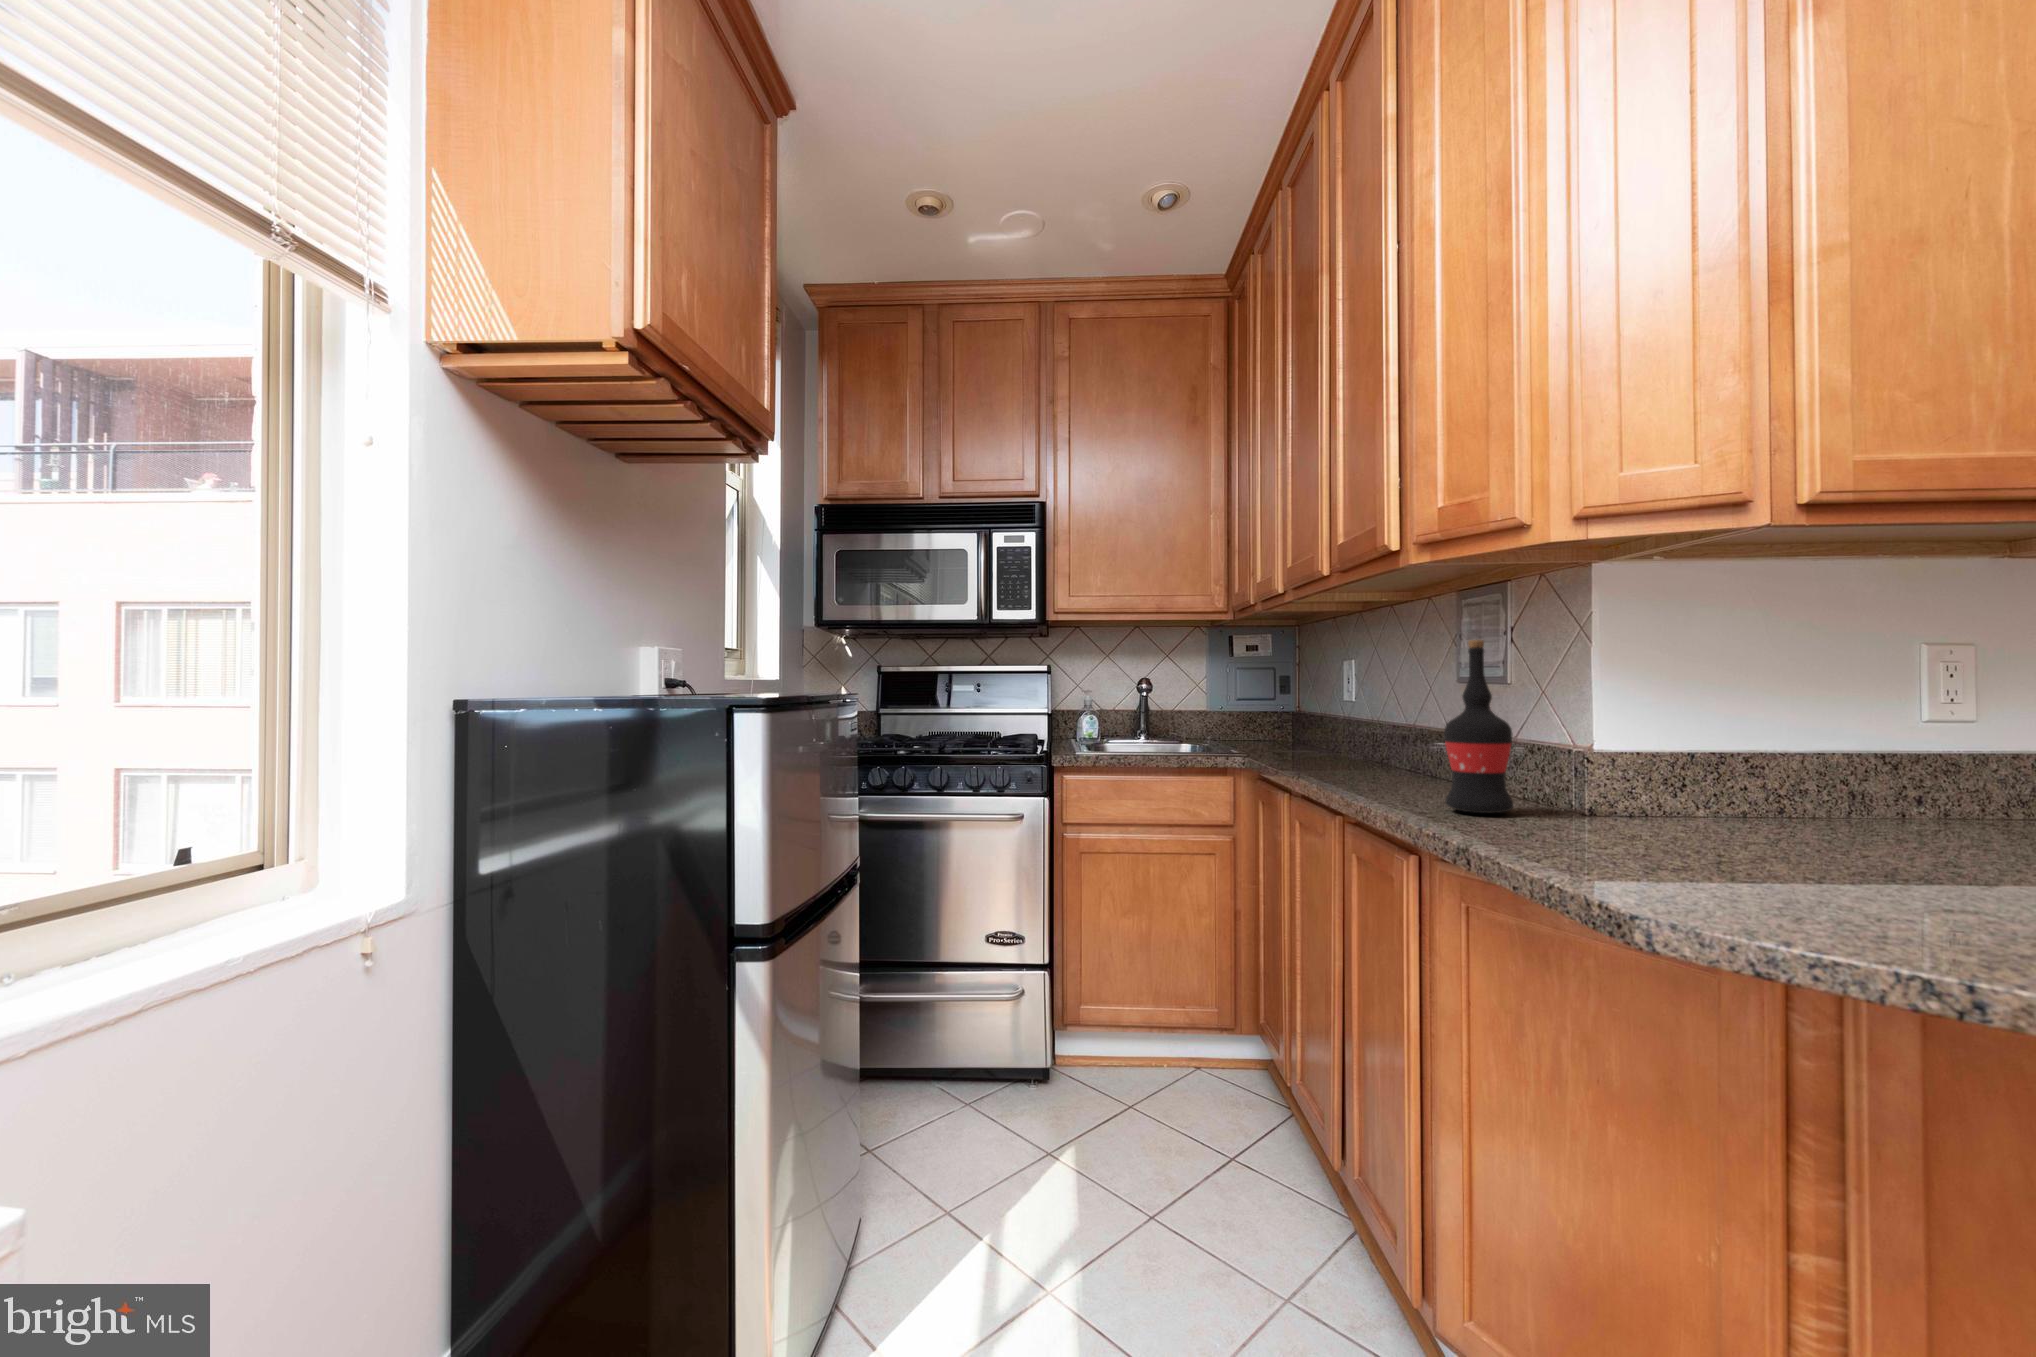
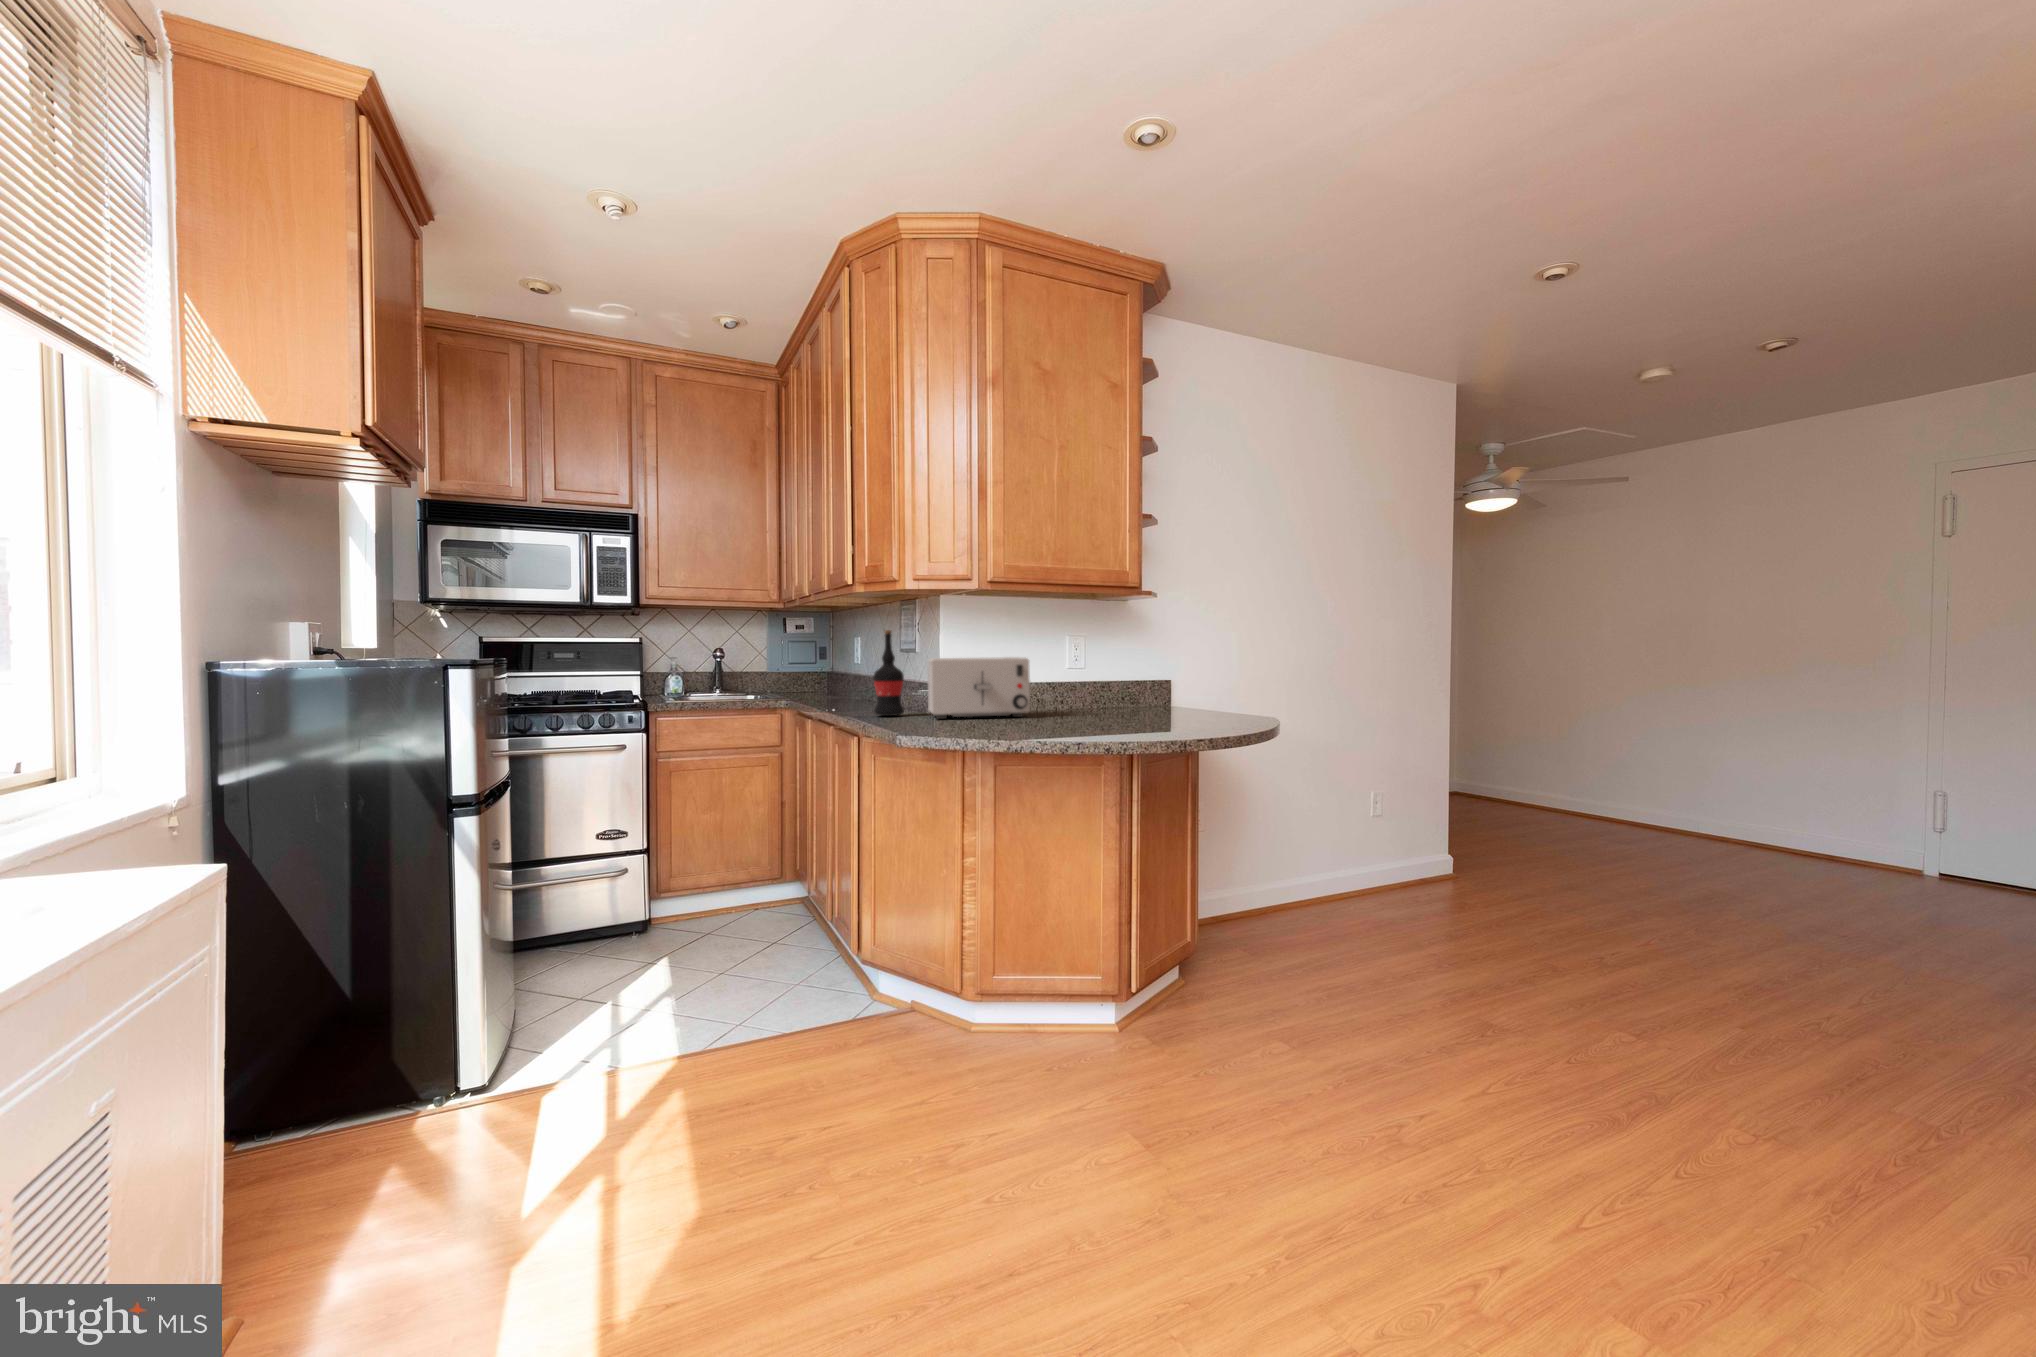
toaster: none [1572,696,1908,846] -> present [928,657,1030,719]

